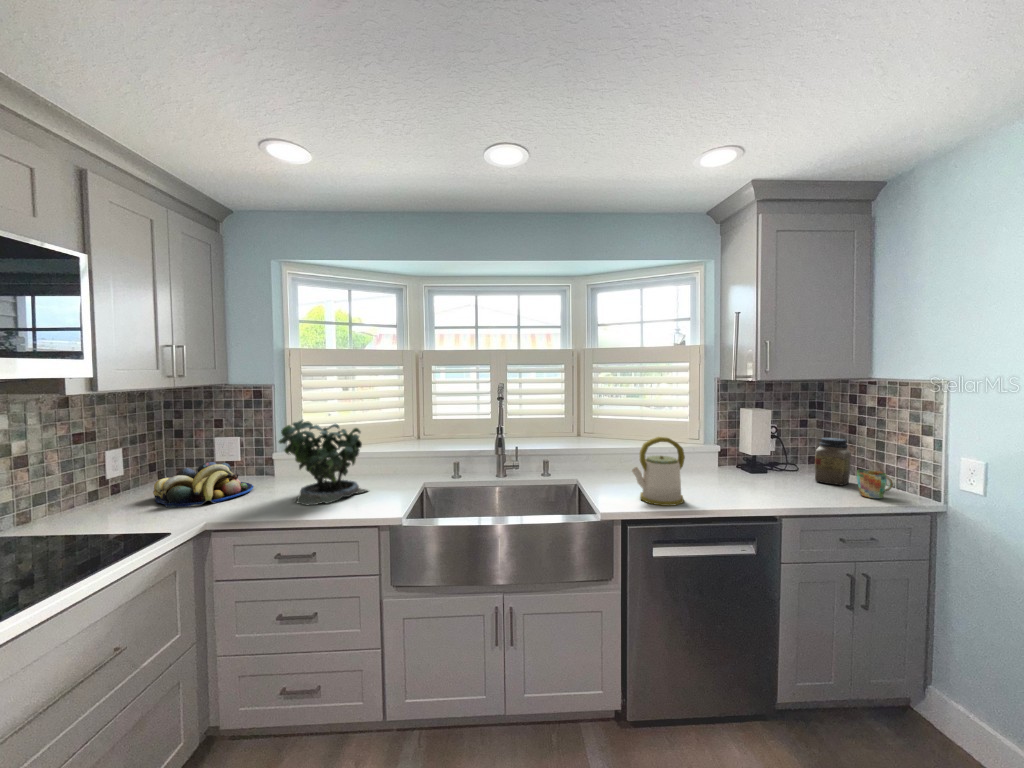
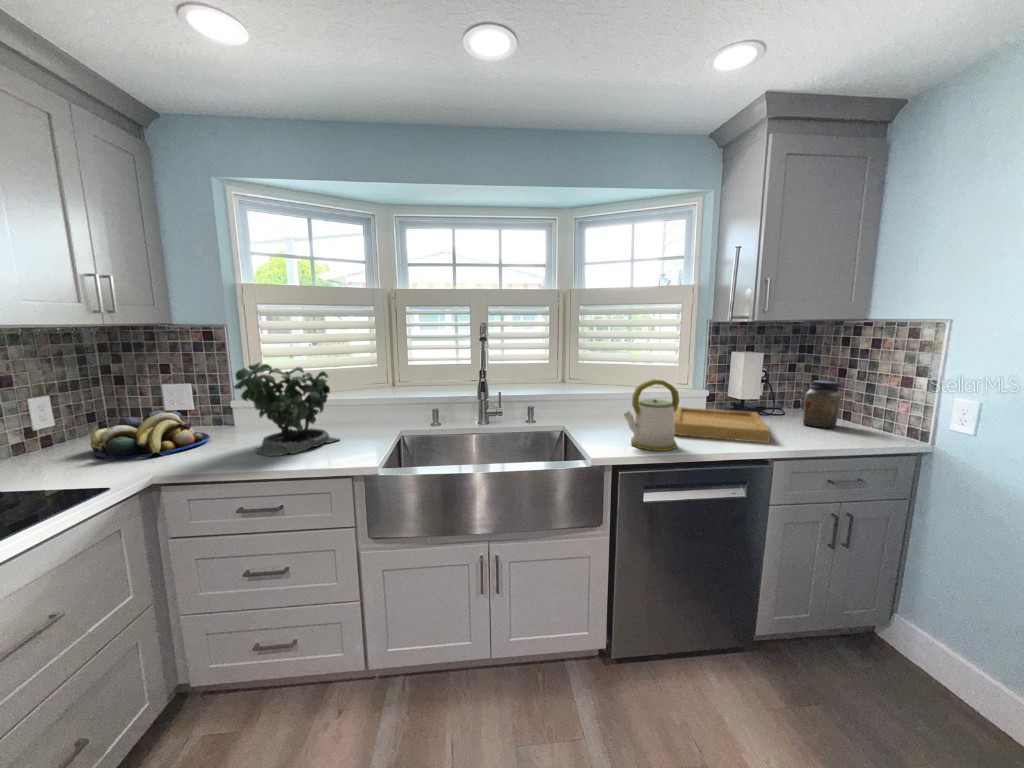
tray: none [681,462,777,500] -> present [674,407,770,443]
mug: present [857,470,893,499] -> none [849,412,884,441]

